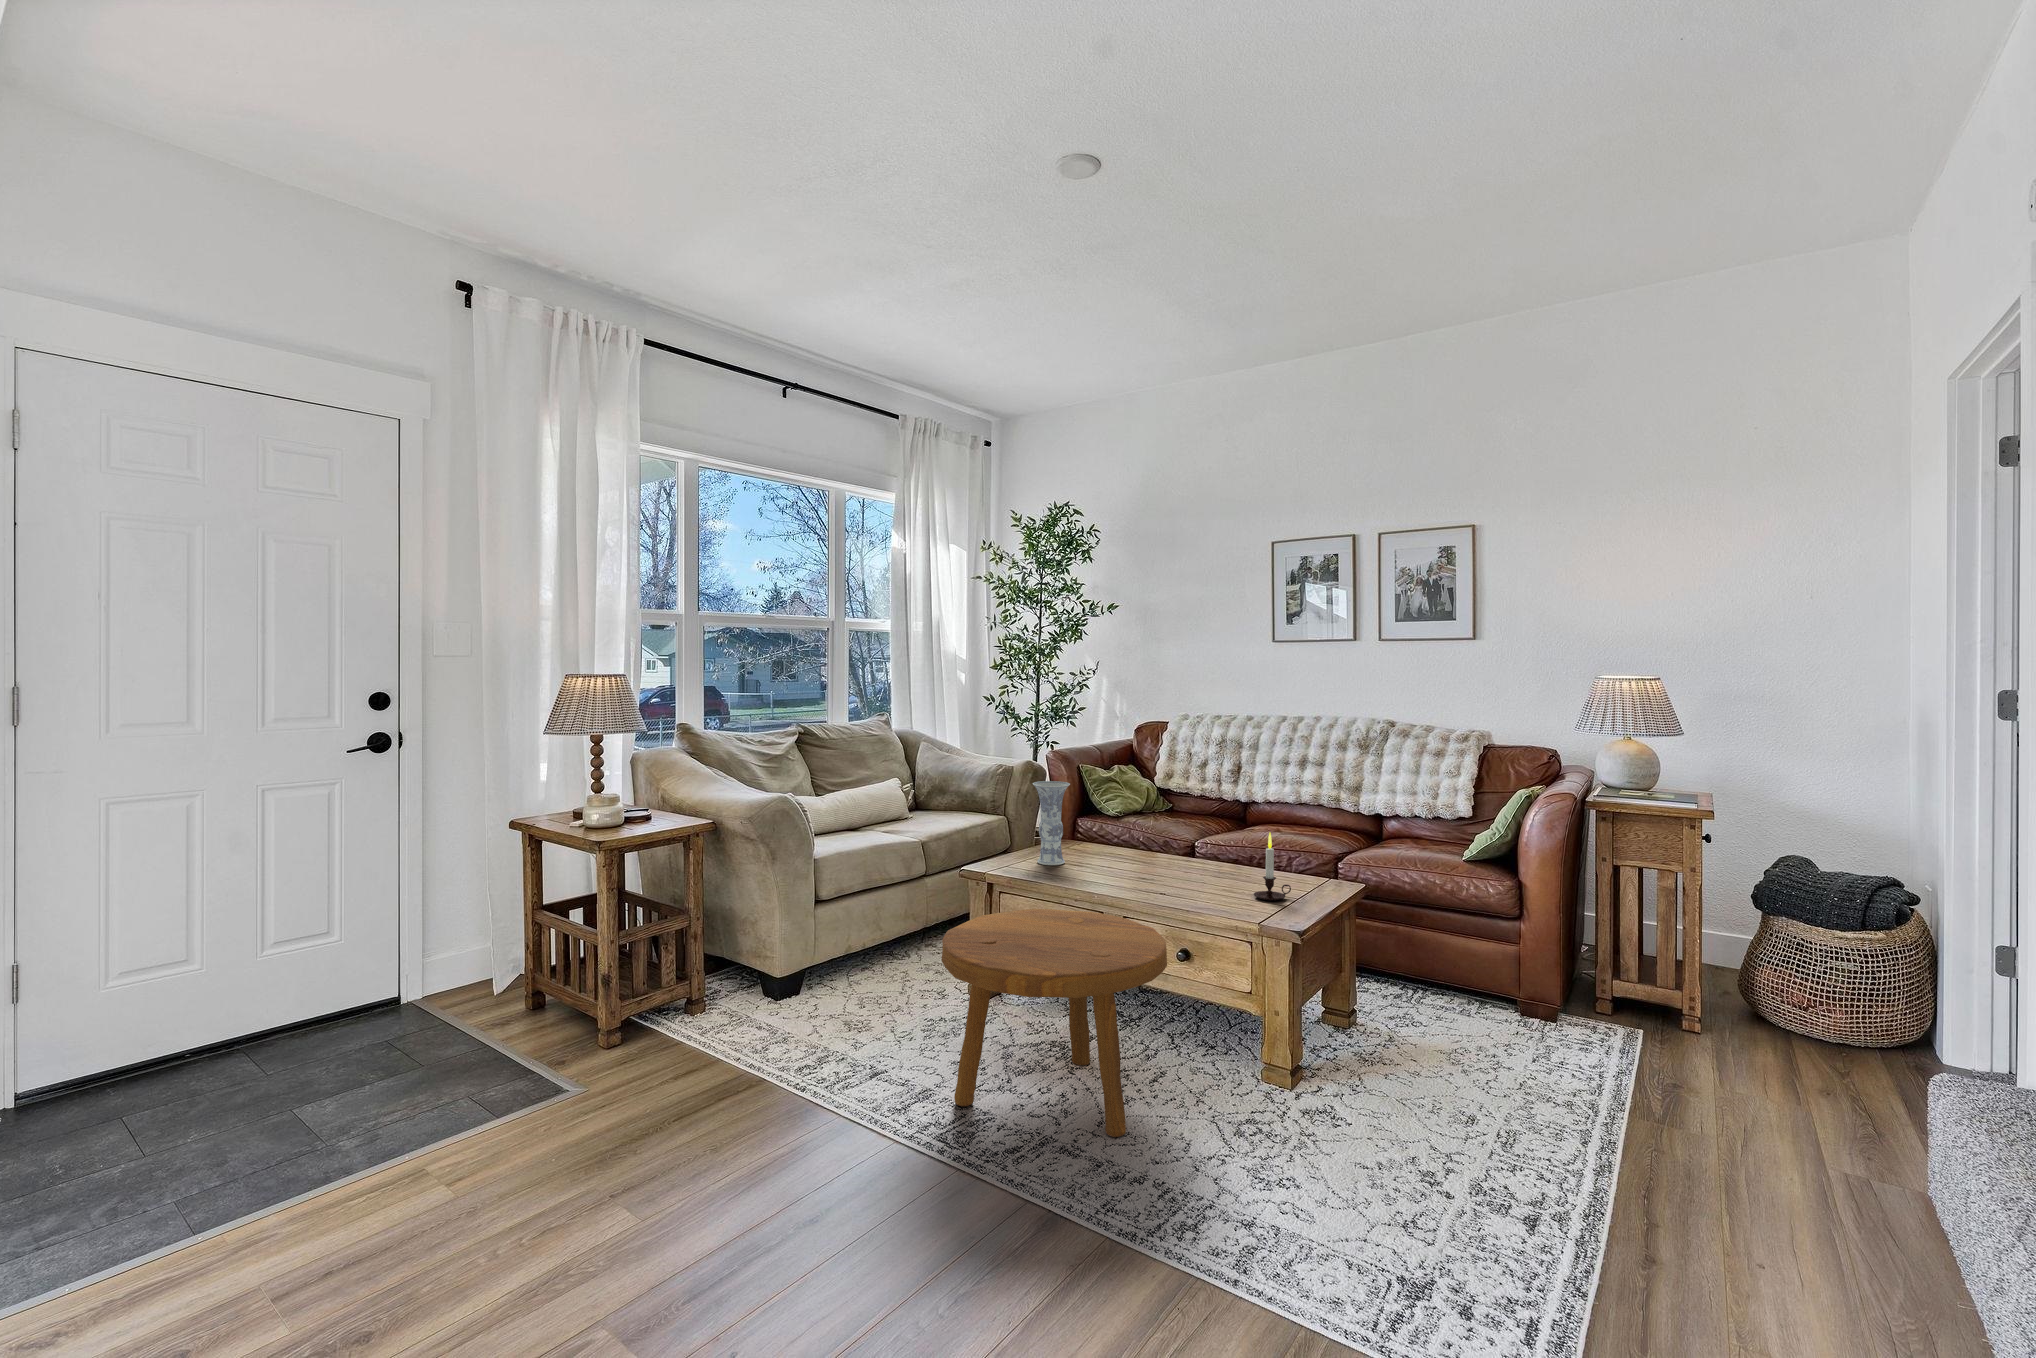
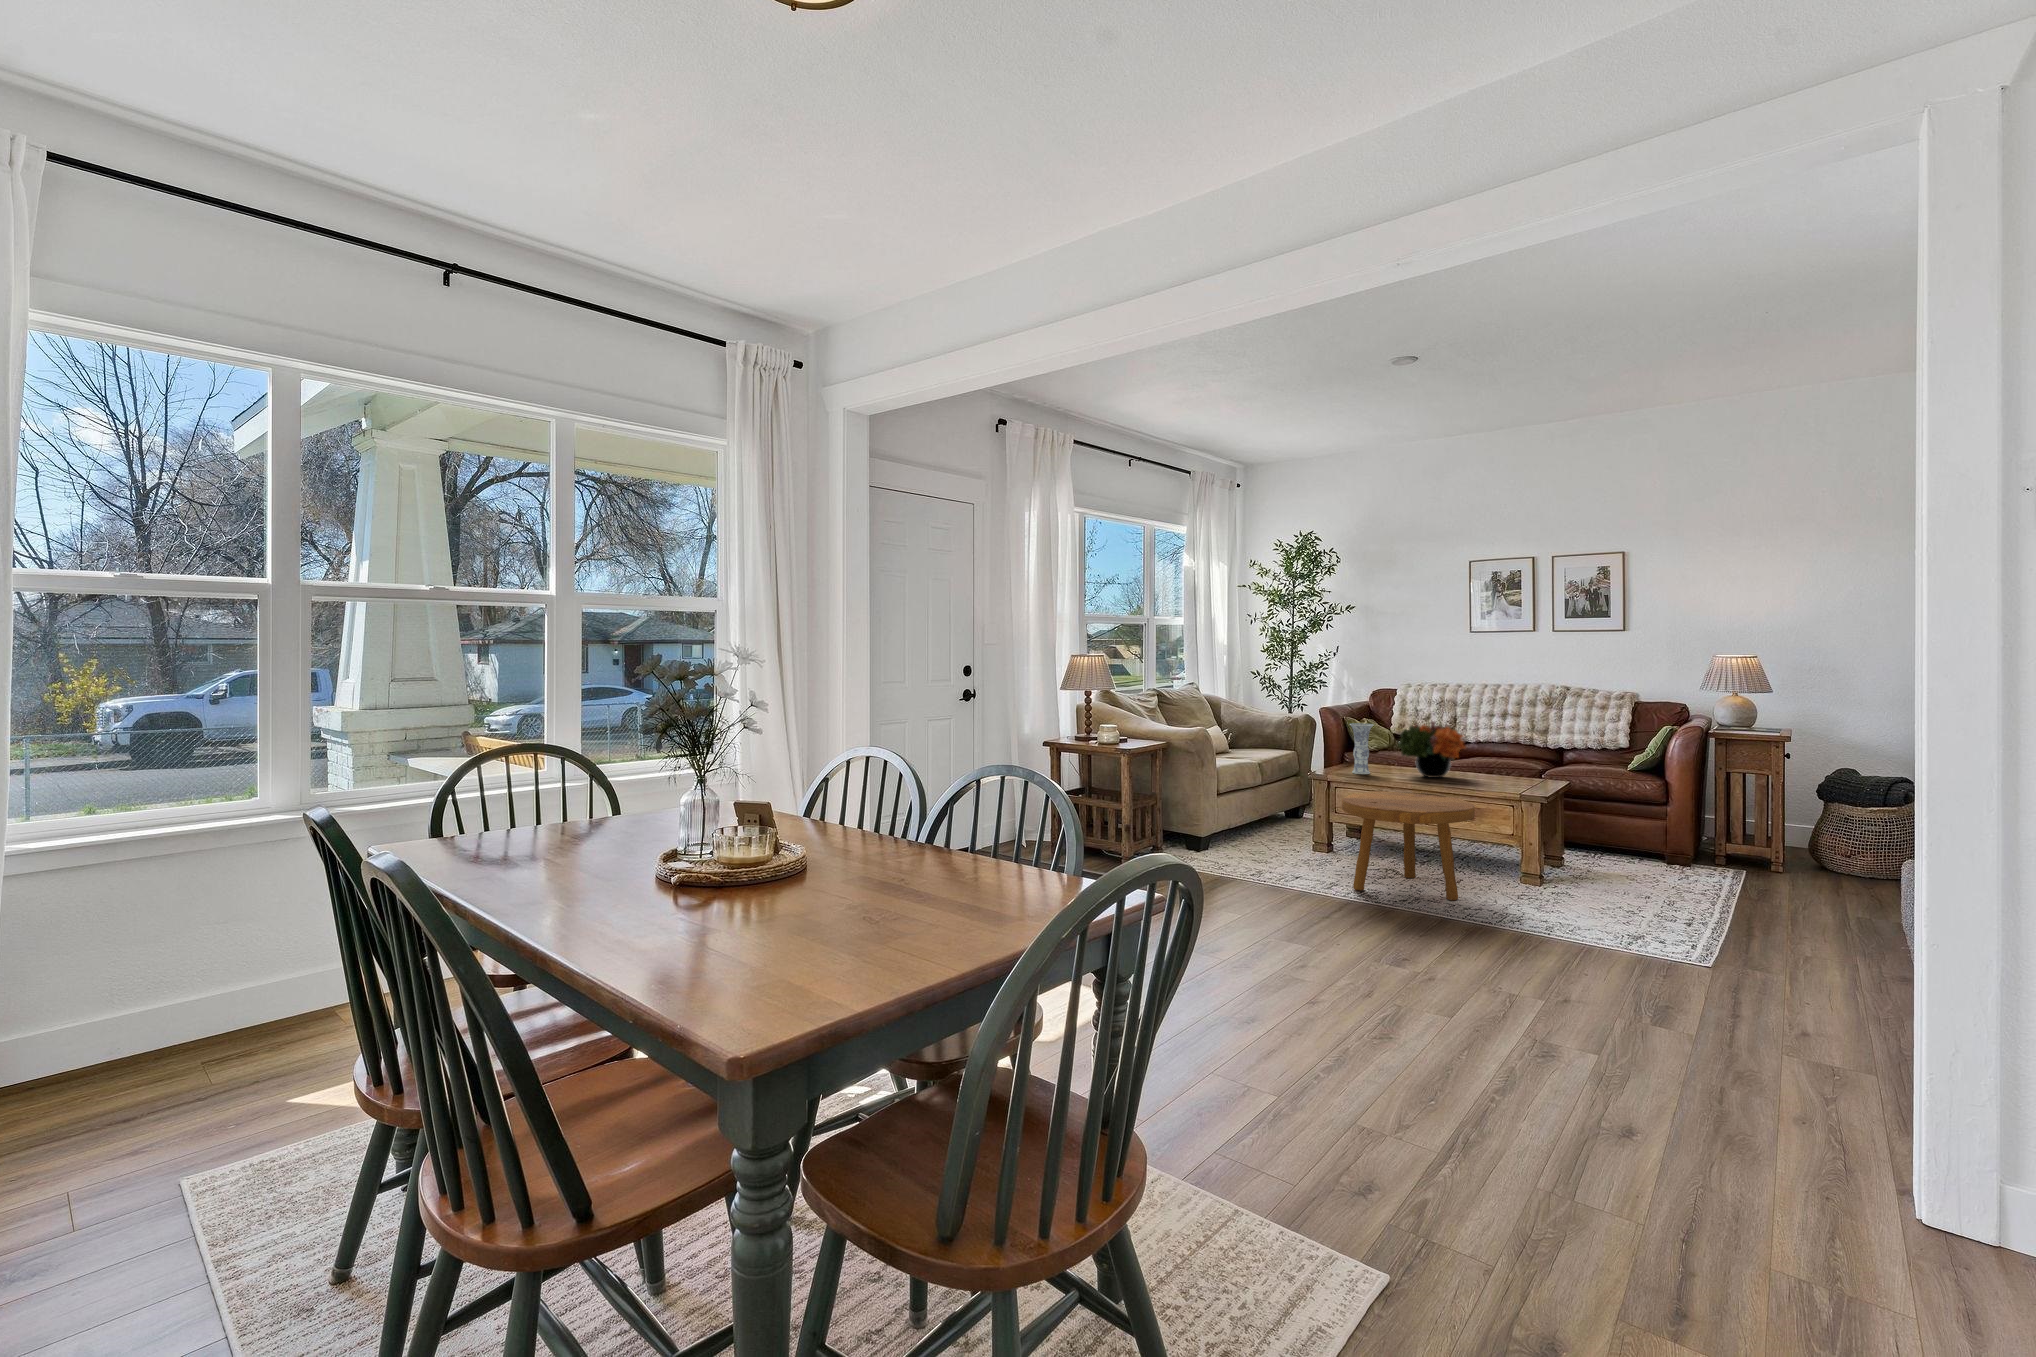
flower arrangement: none [1098,779,1205,874] -> present [1398,721,1465,778]
candle: present [1254,833,1291,901] -> none [1506,748,1528,788]

